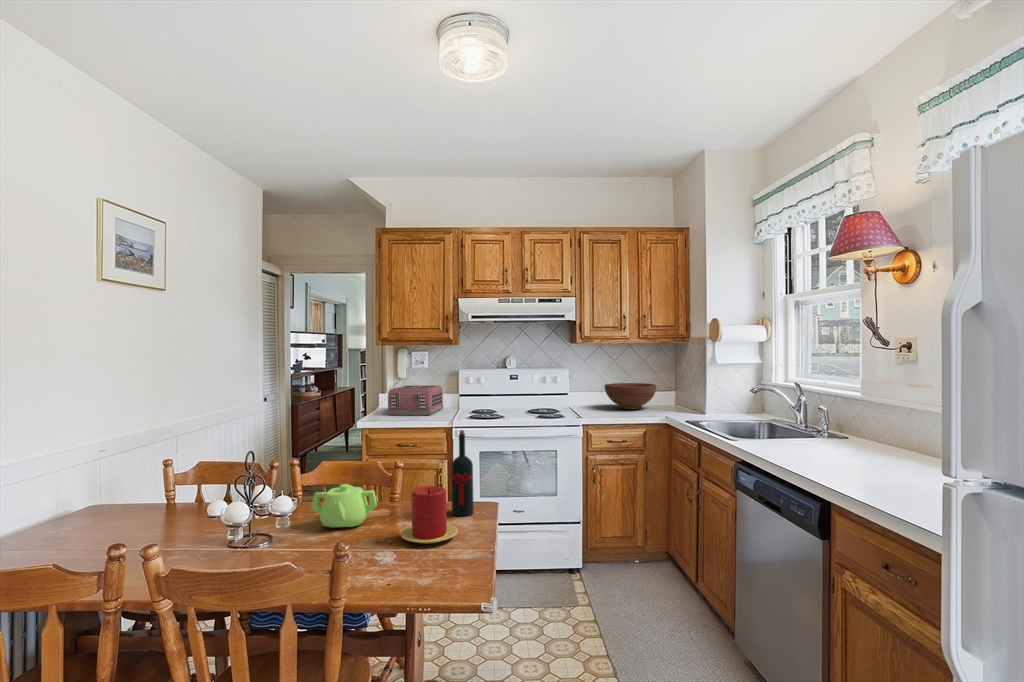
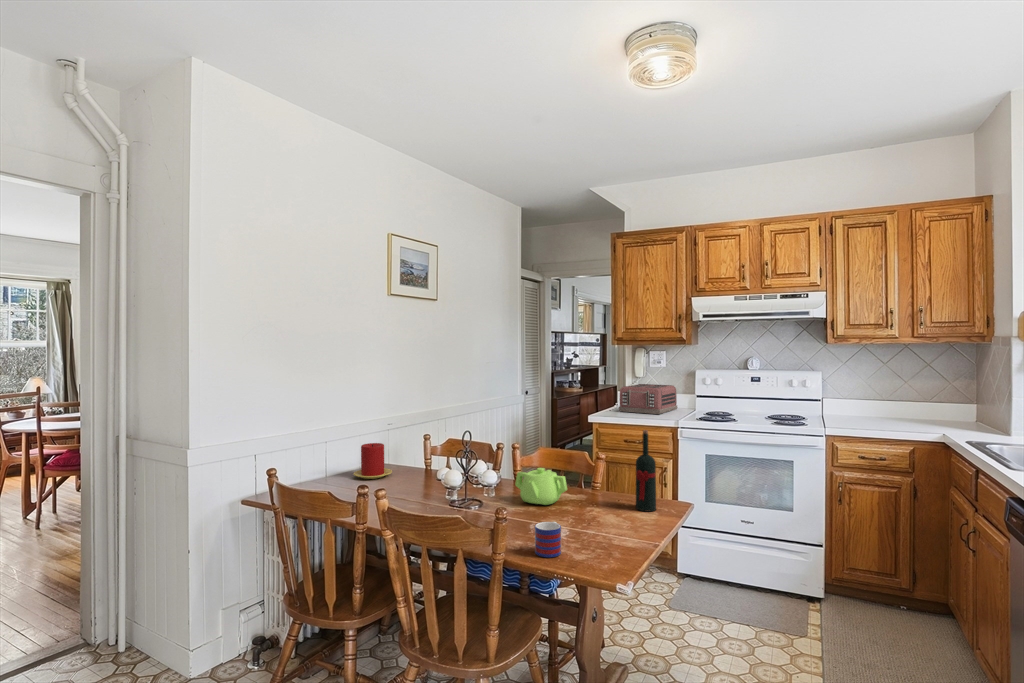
fruit bowl: present [604,383,656,409] -> none [868,392,943,424]
candle: present [401,486,458,544] -> present [354,443,392,479]
mug: none [372,545,405,591] -> present [535,522,561,557]

